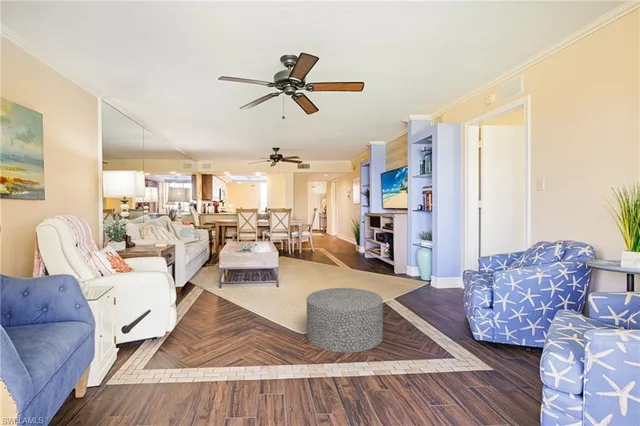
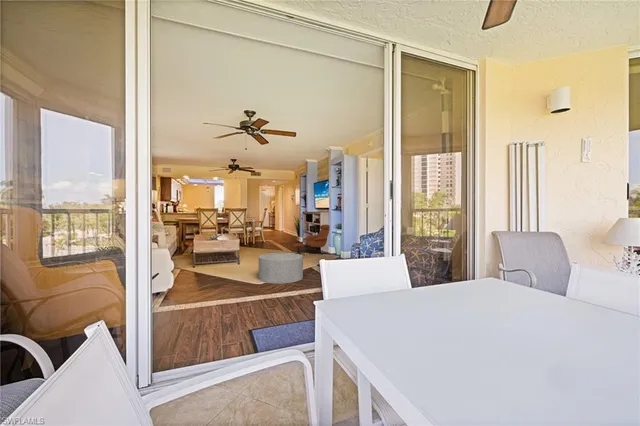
lounge chair: none [354,233,410,281] -> present [292,225,330,254]

